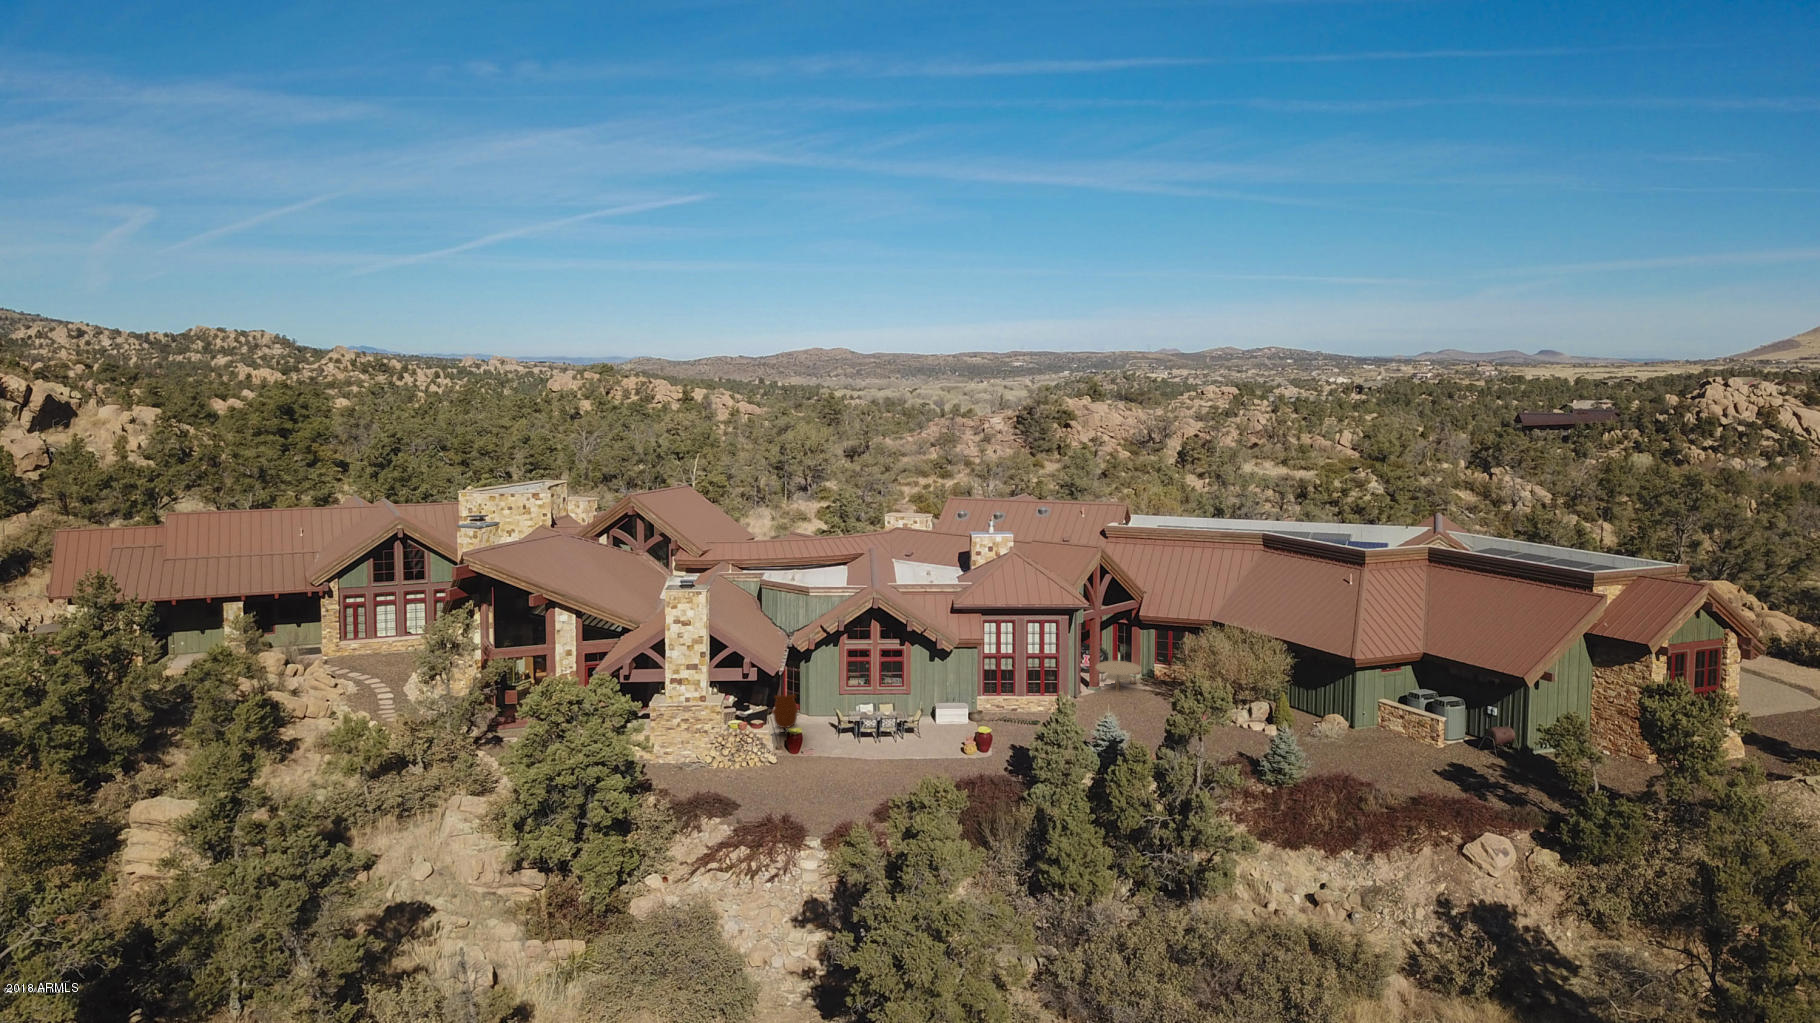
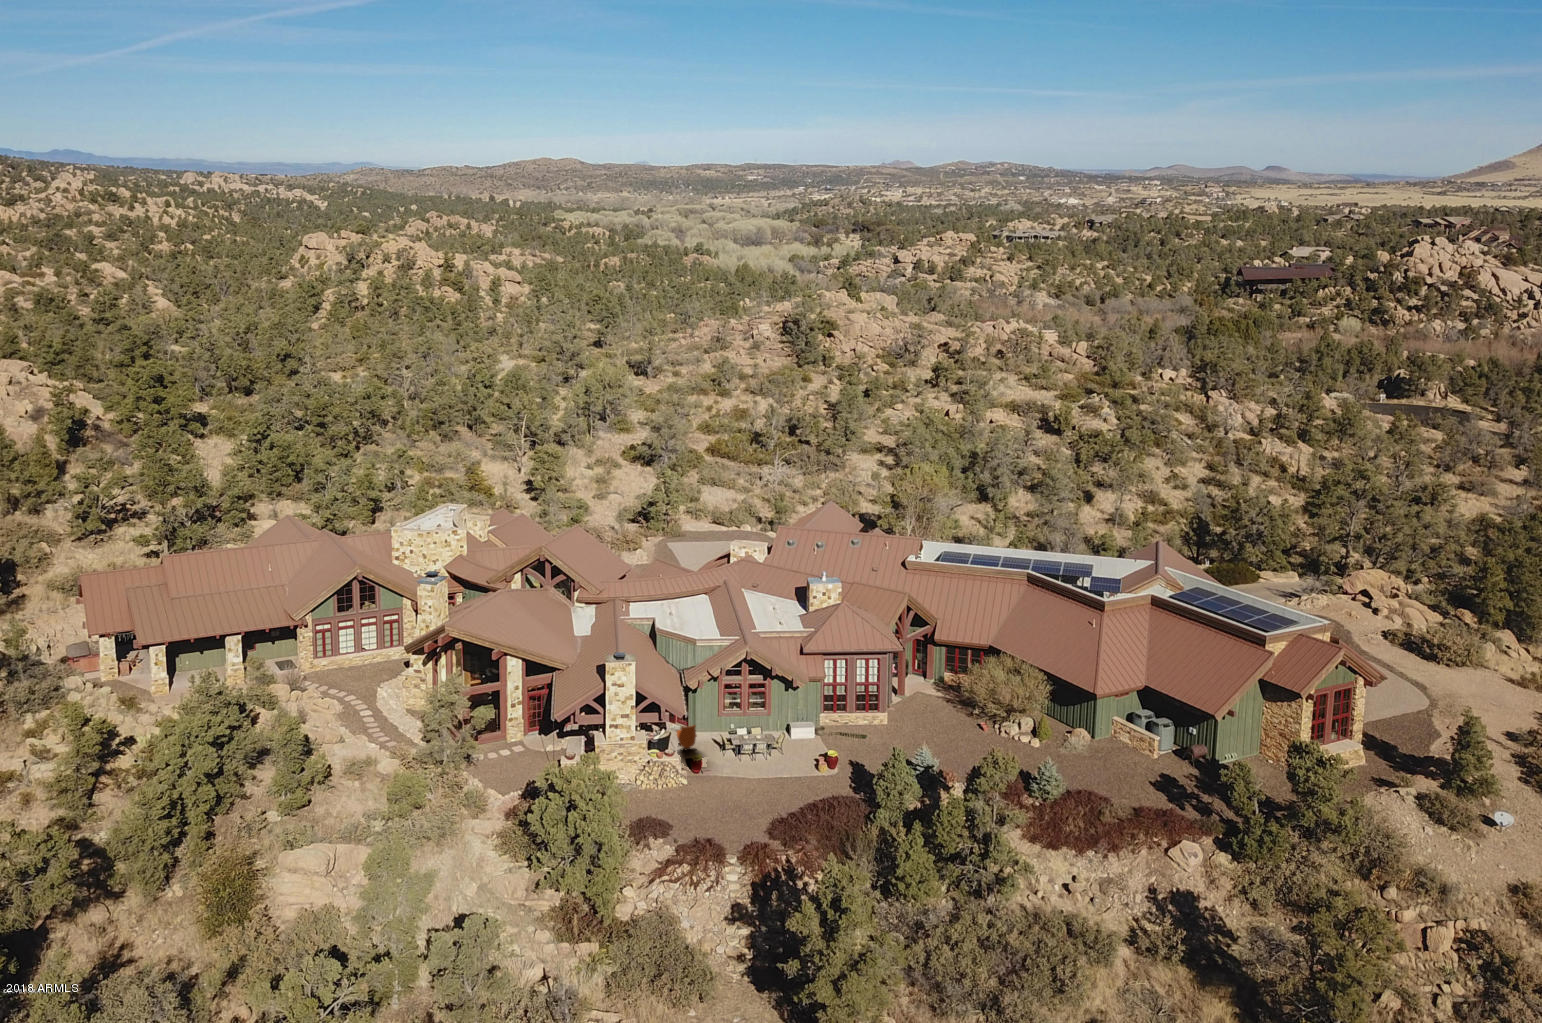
round table: present [1096,661,1141,691] -> none [905,675,940,702]

